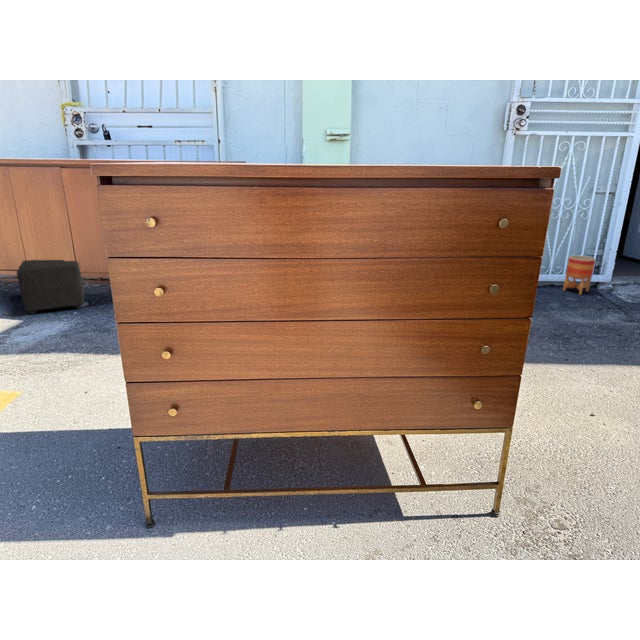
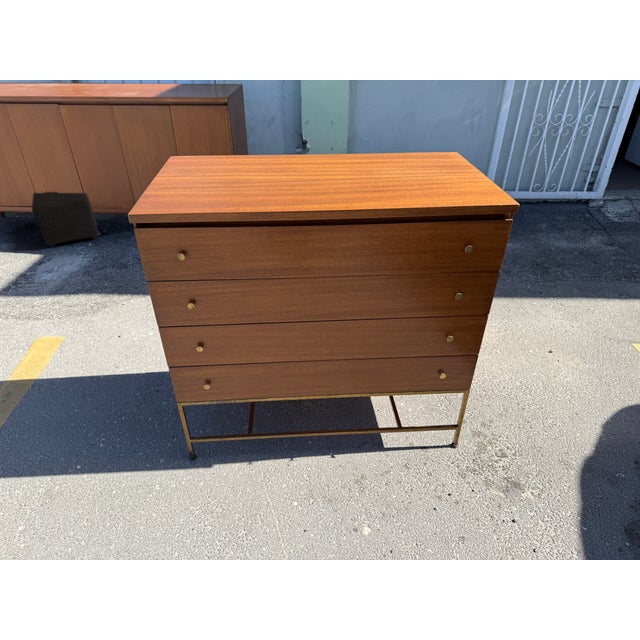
planter: present [563,255,596,294] -> none [554,173,589,213]

